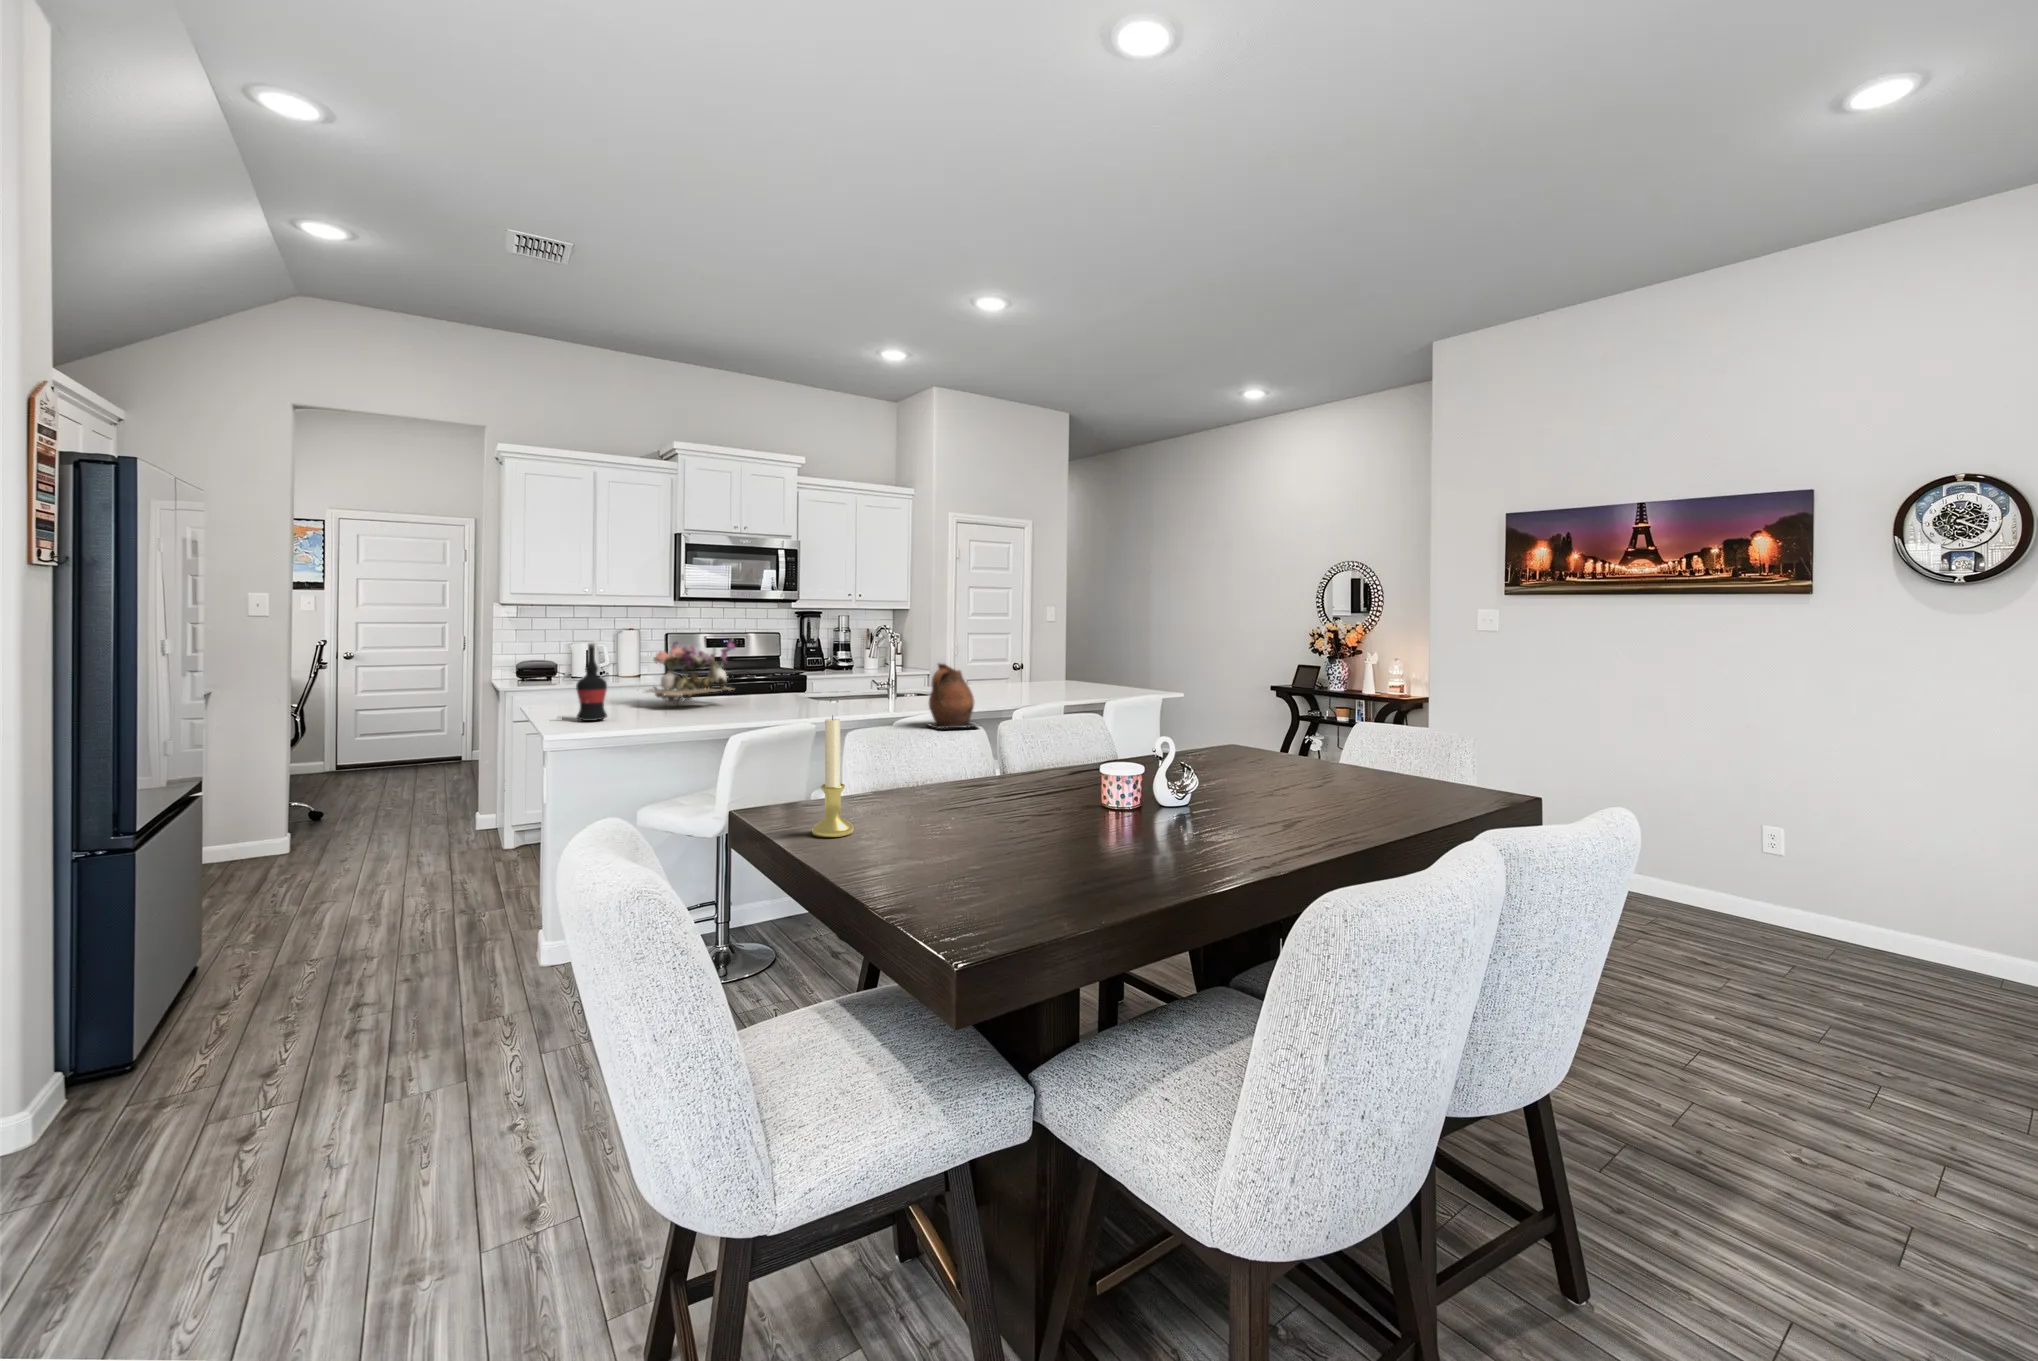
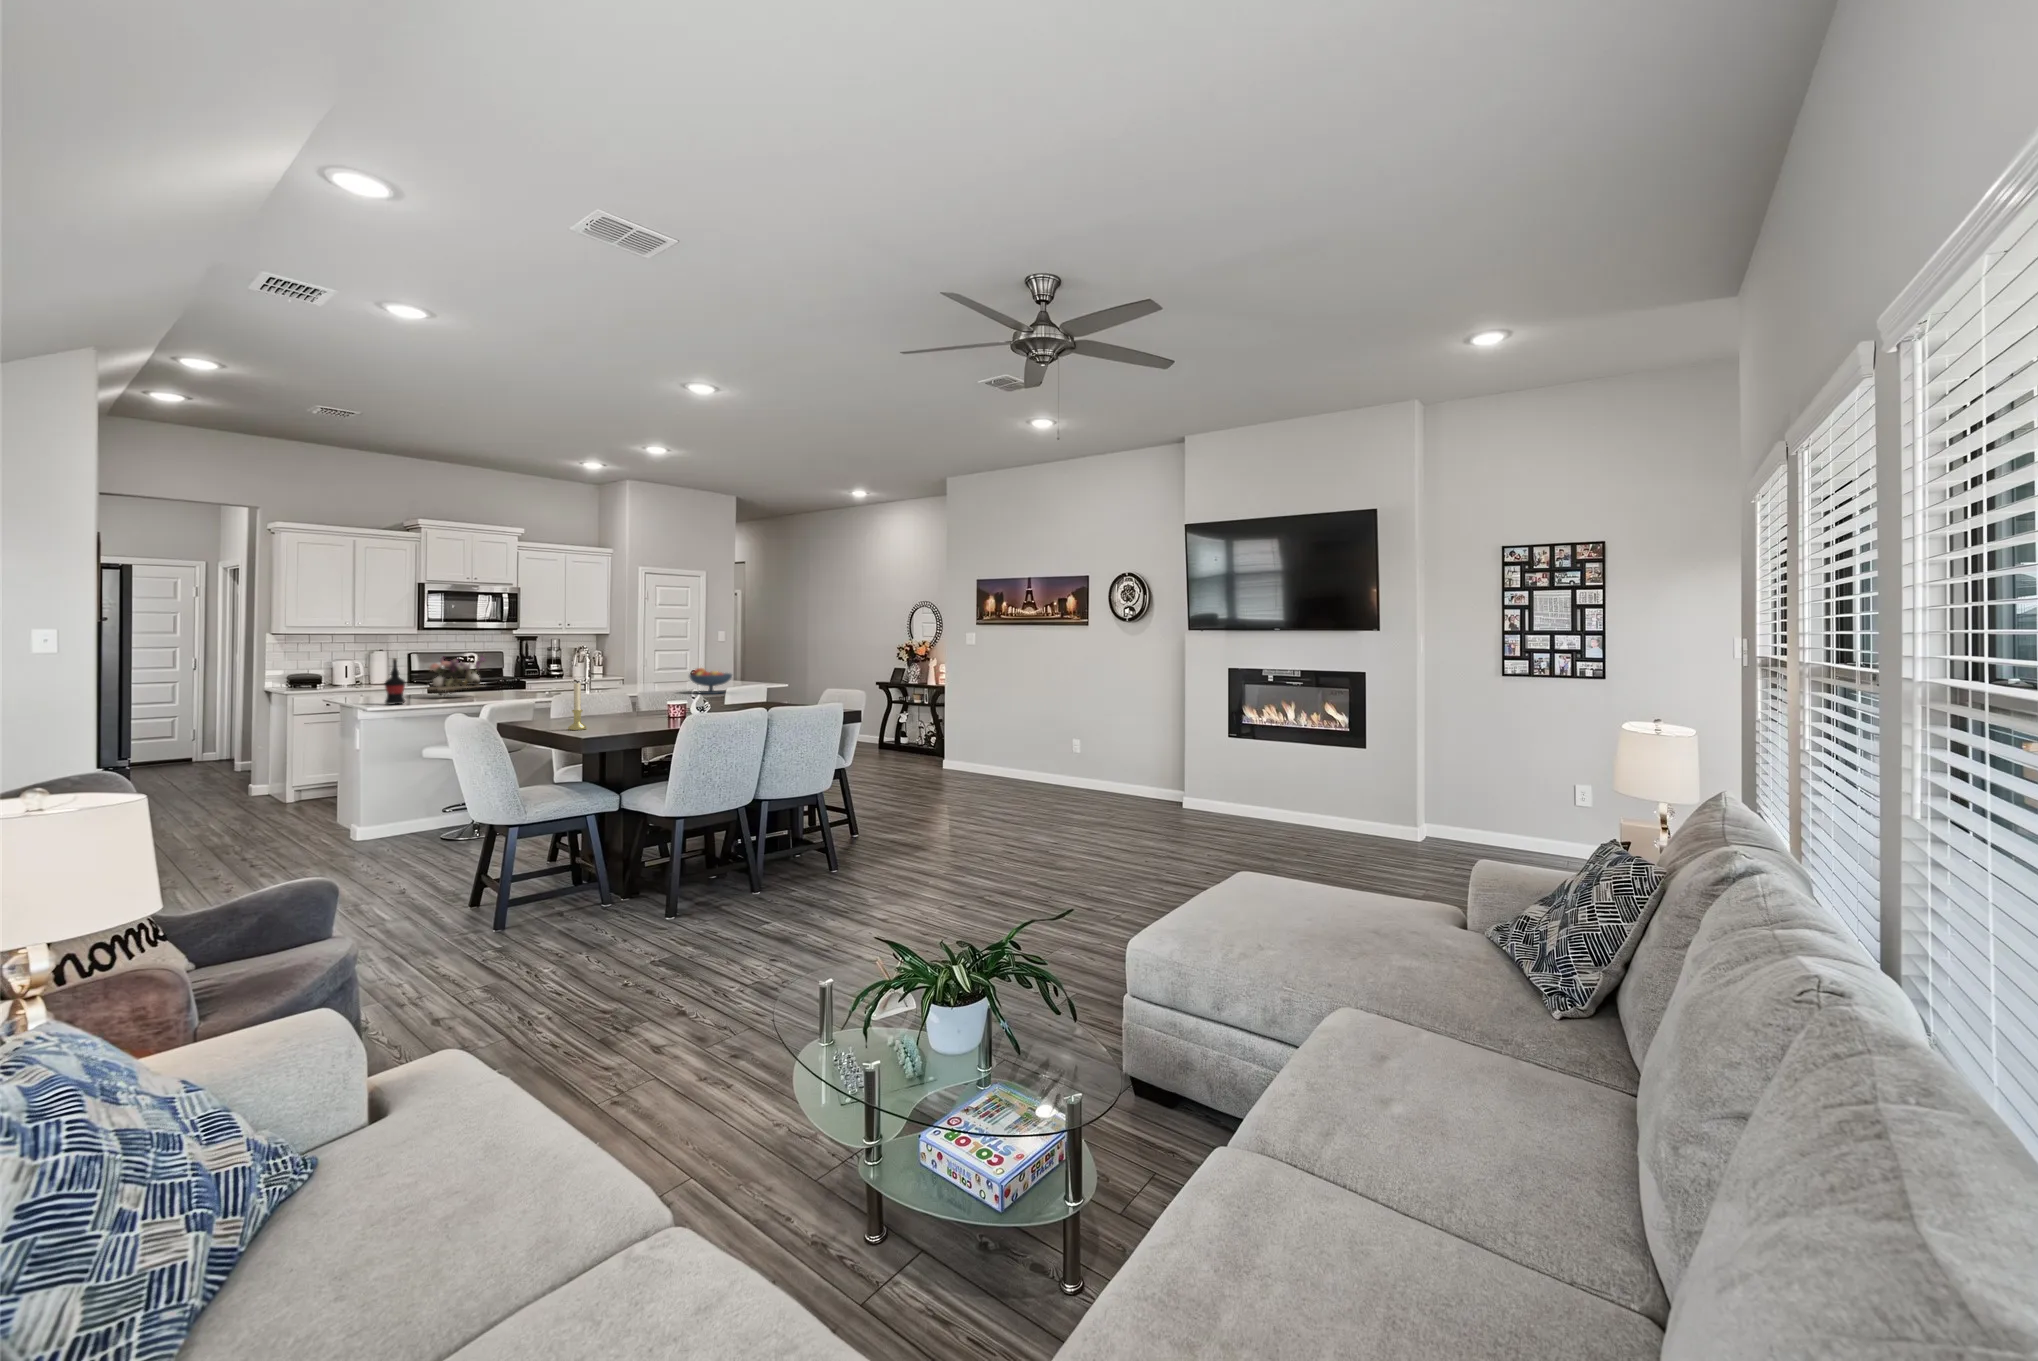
ceramic pitcher: present [927,664,979,729] -> none [618,666,654,701]
fruit bowl: none [1031,666,1101,712] -> present [690,668,732,694]

